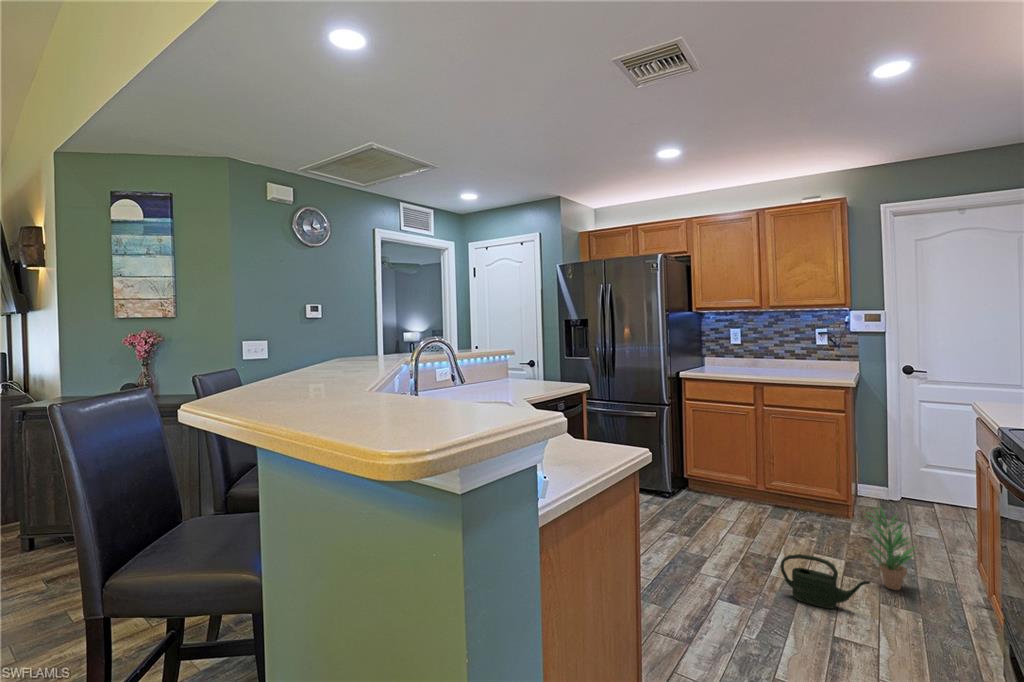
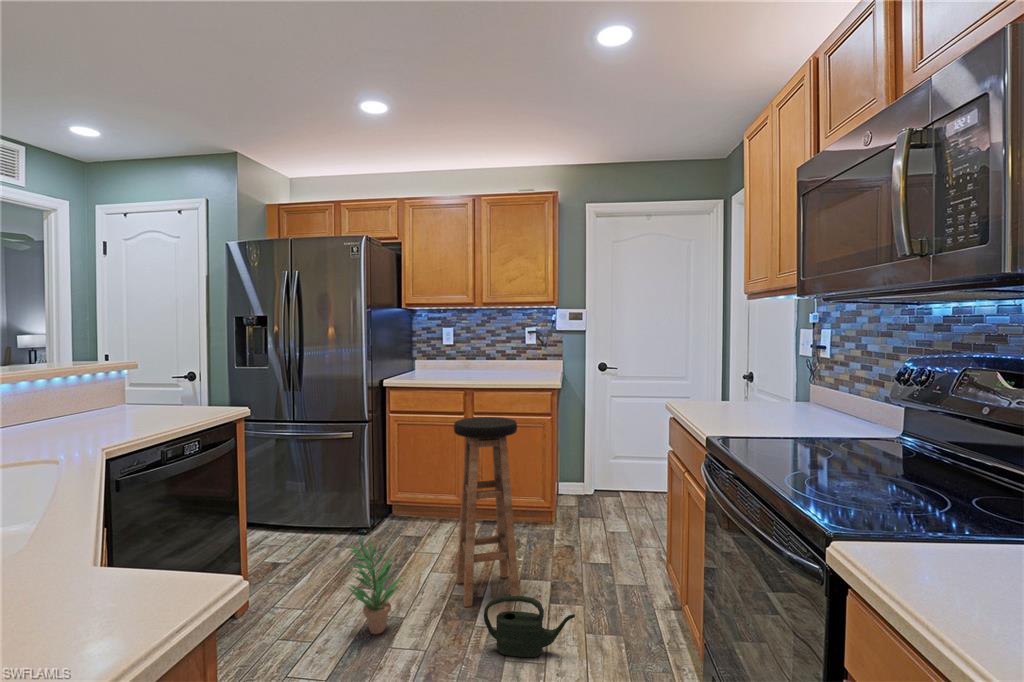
bar stool: none [749,409,813,568] -> present [454,417,520,607]
potted plant: present [867,506,916,590] -> present [349,537,401,634]

